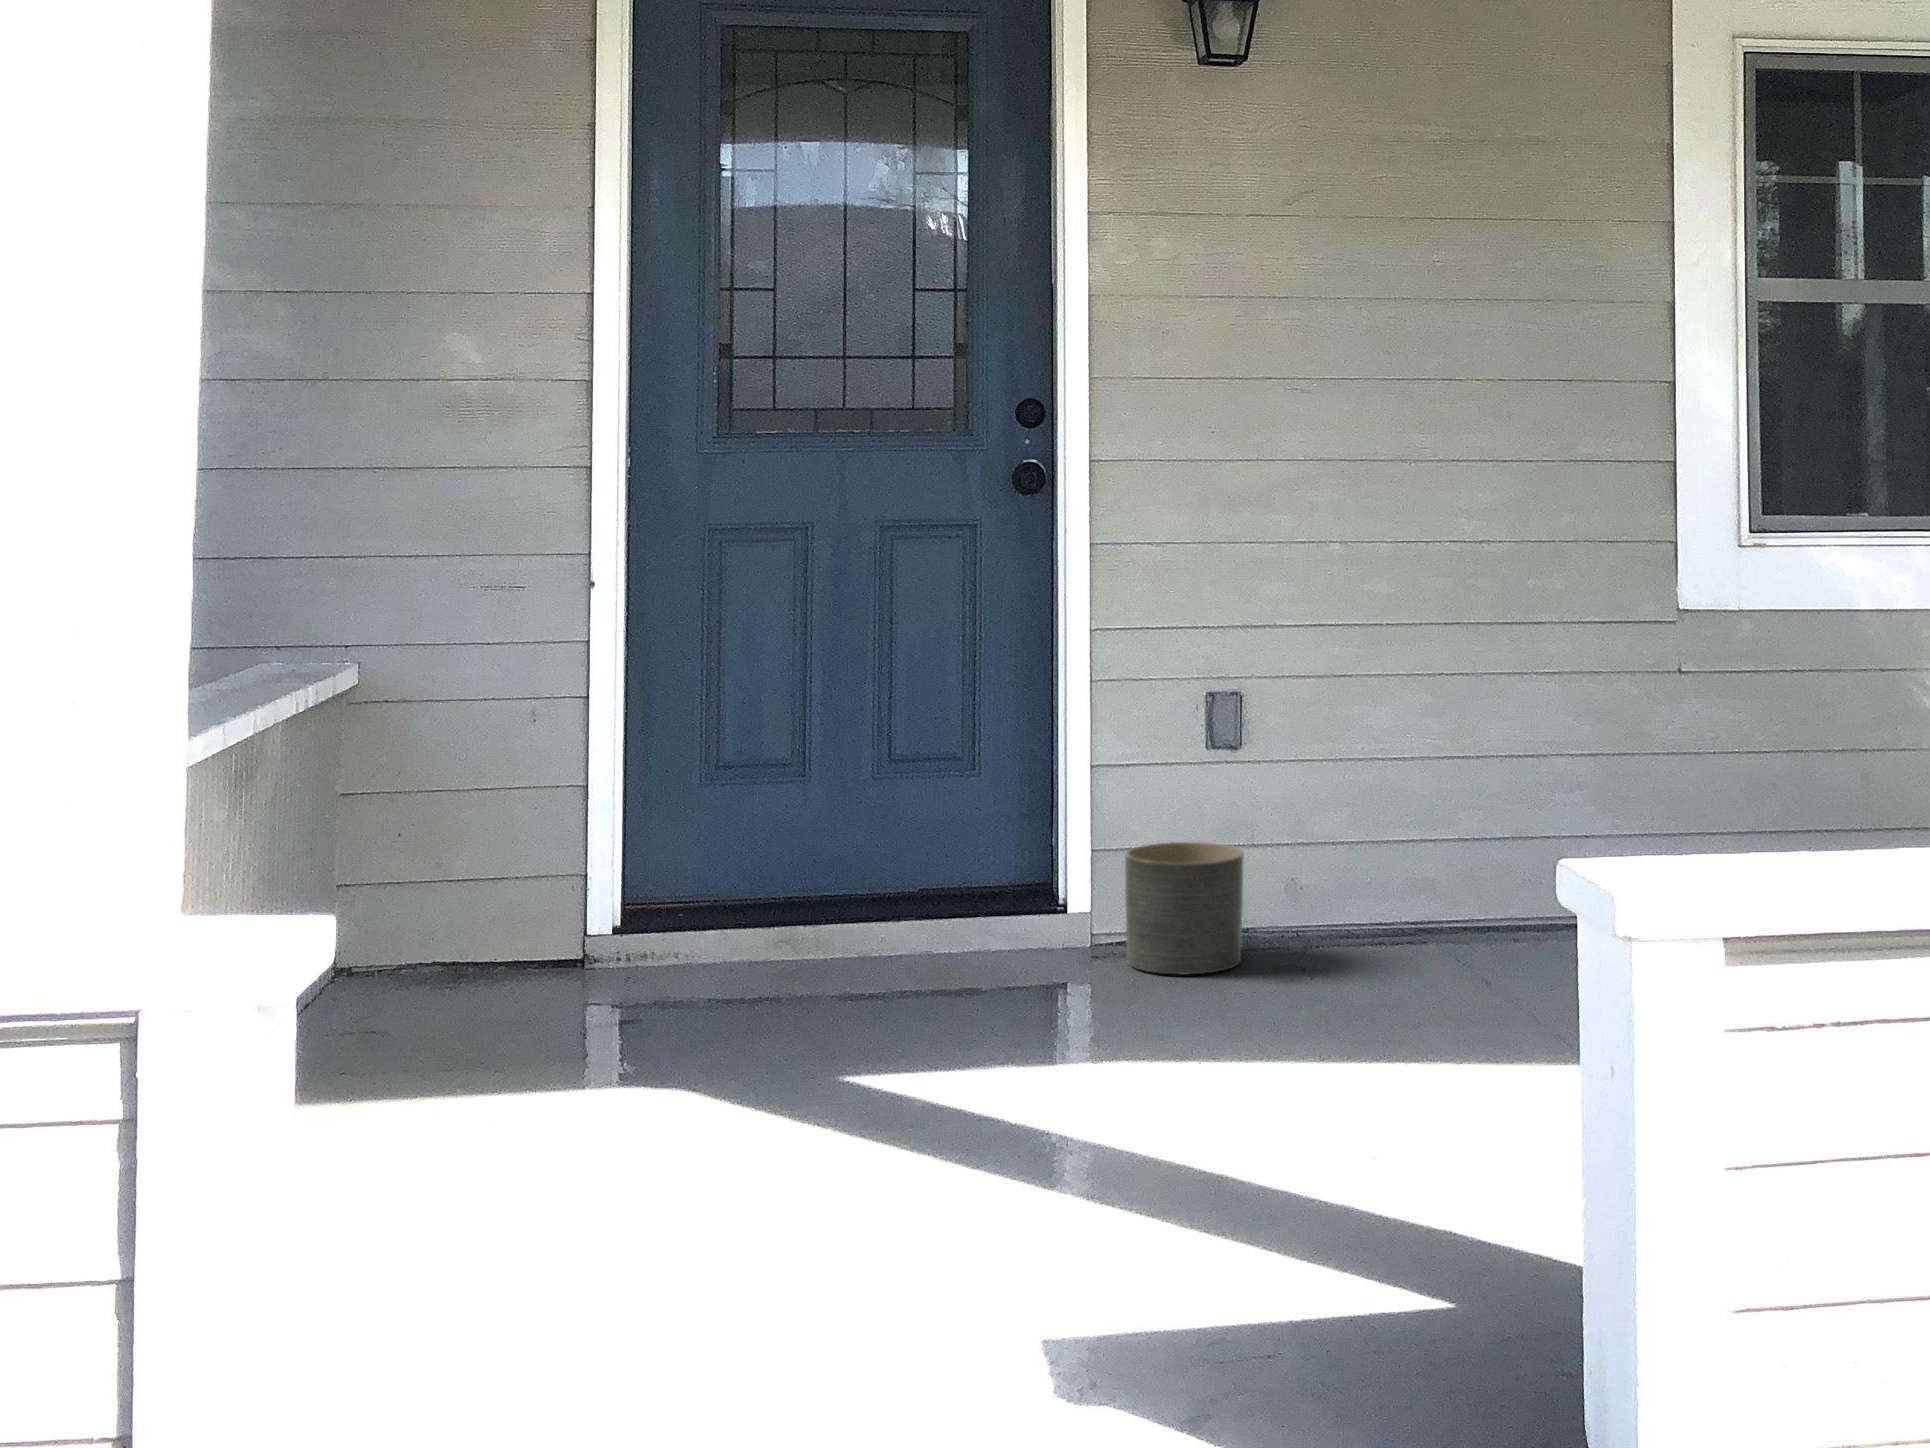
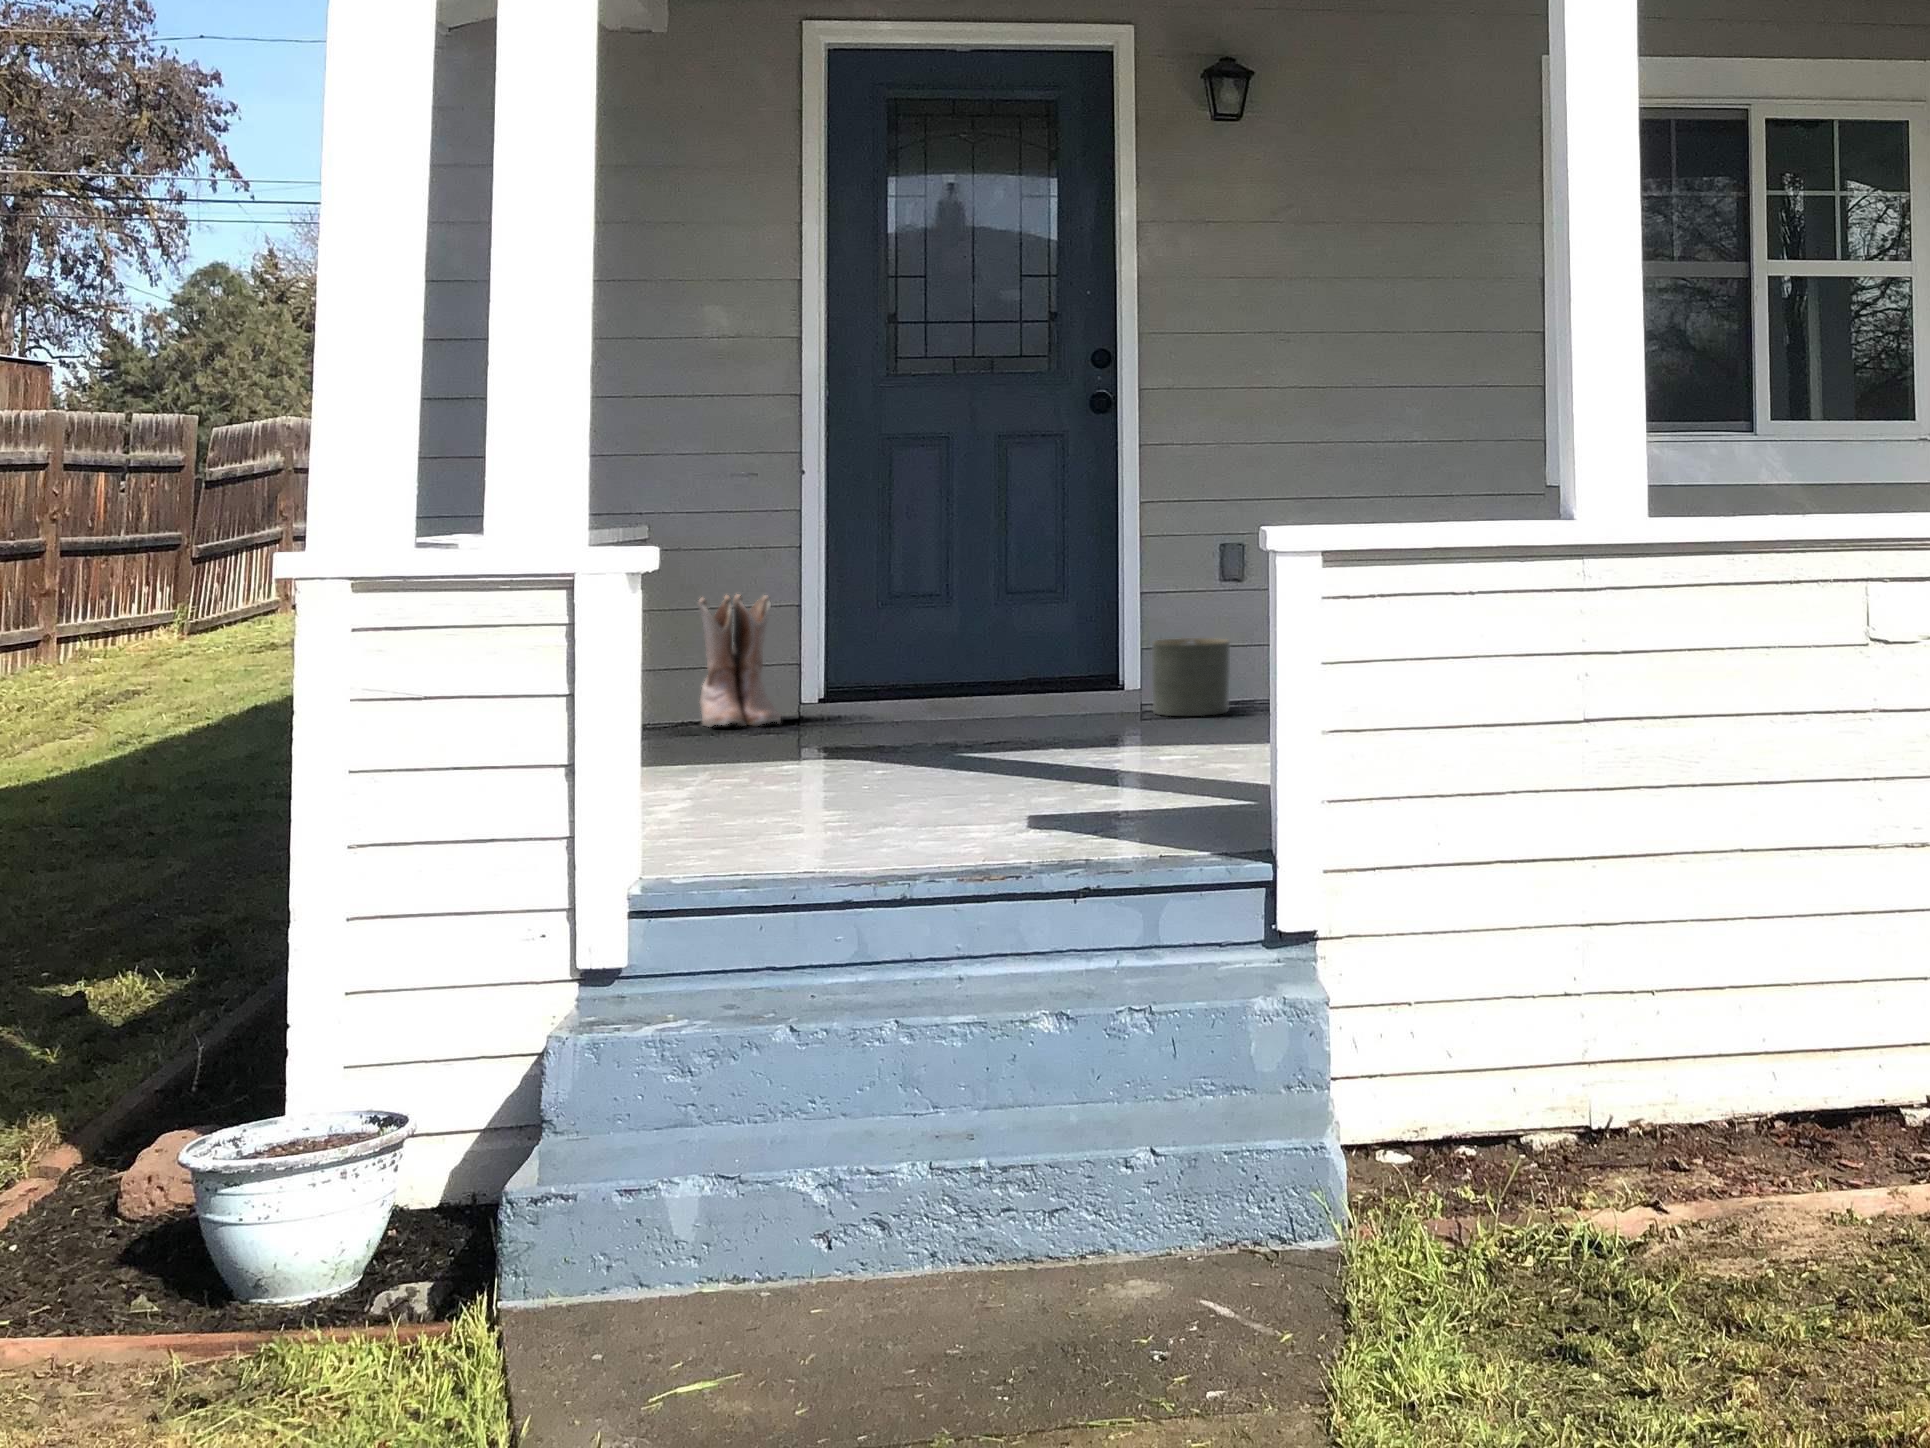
boots: none [424,787,557,1012] -> present [699,595,781,727]

